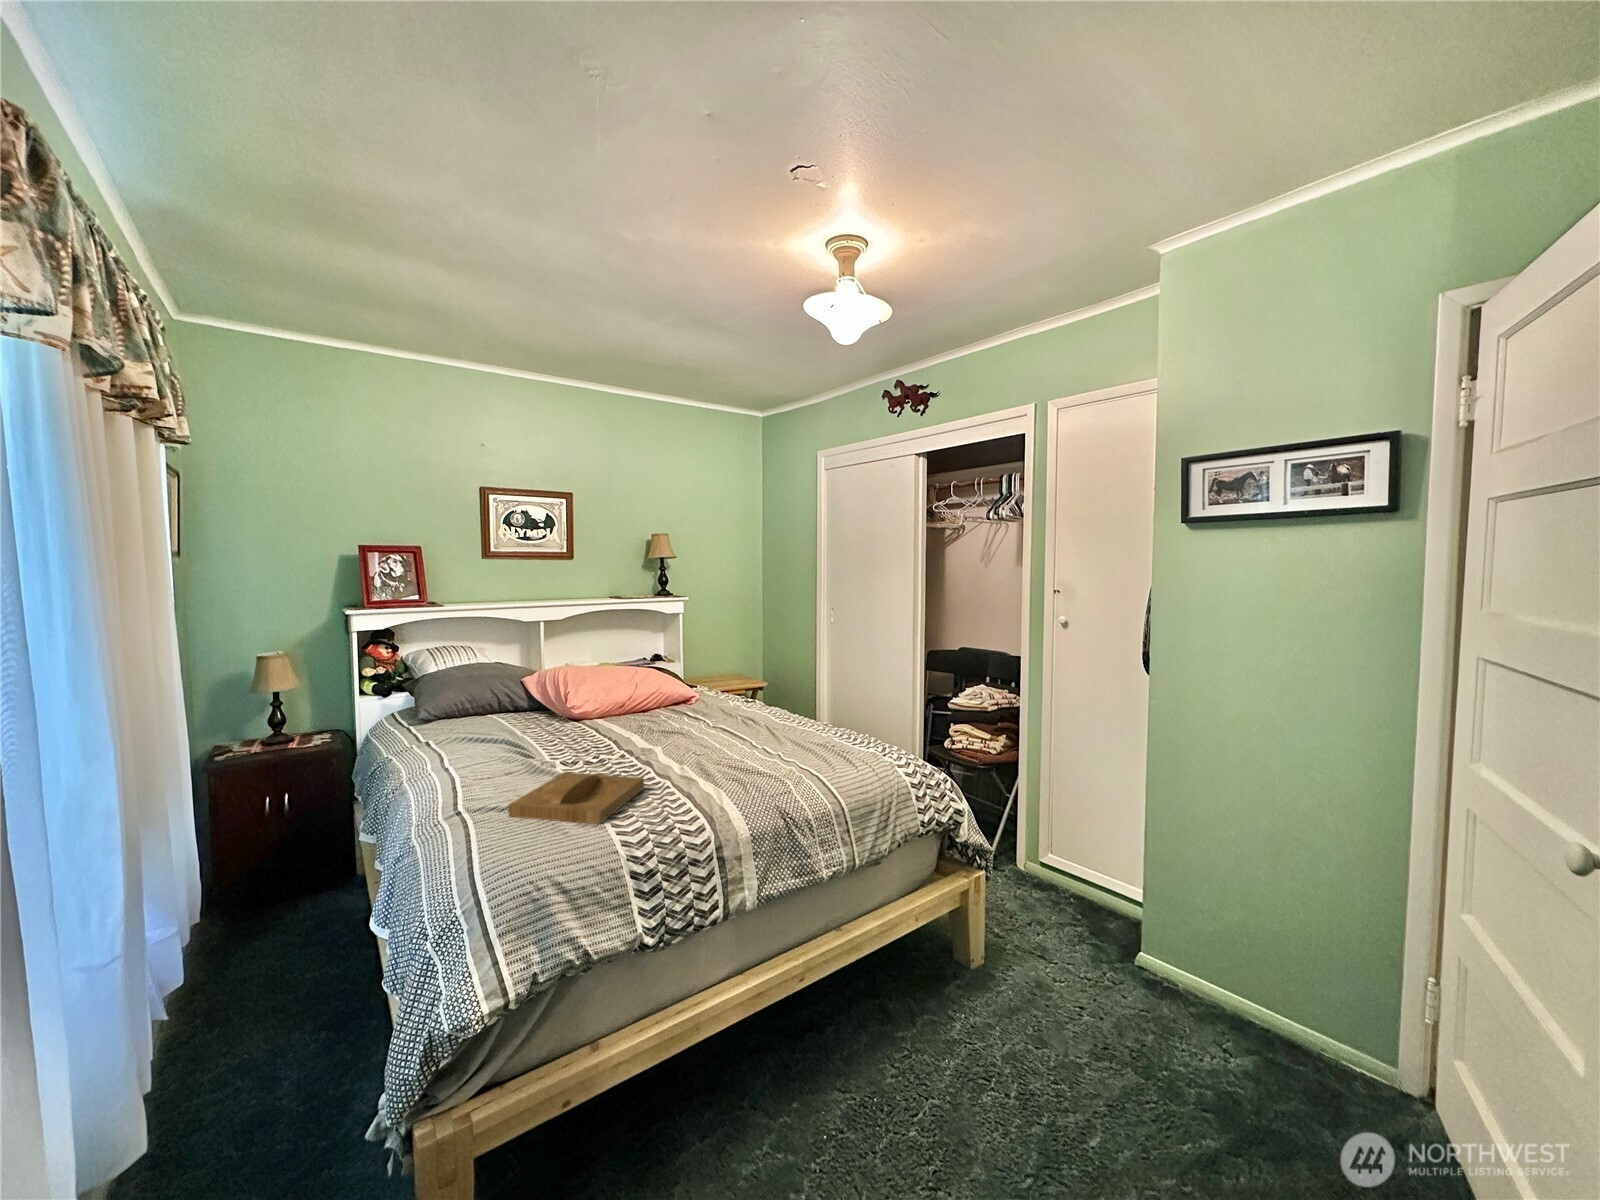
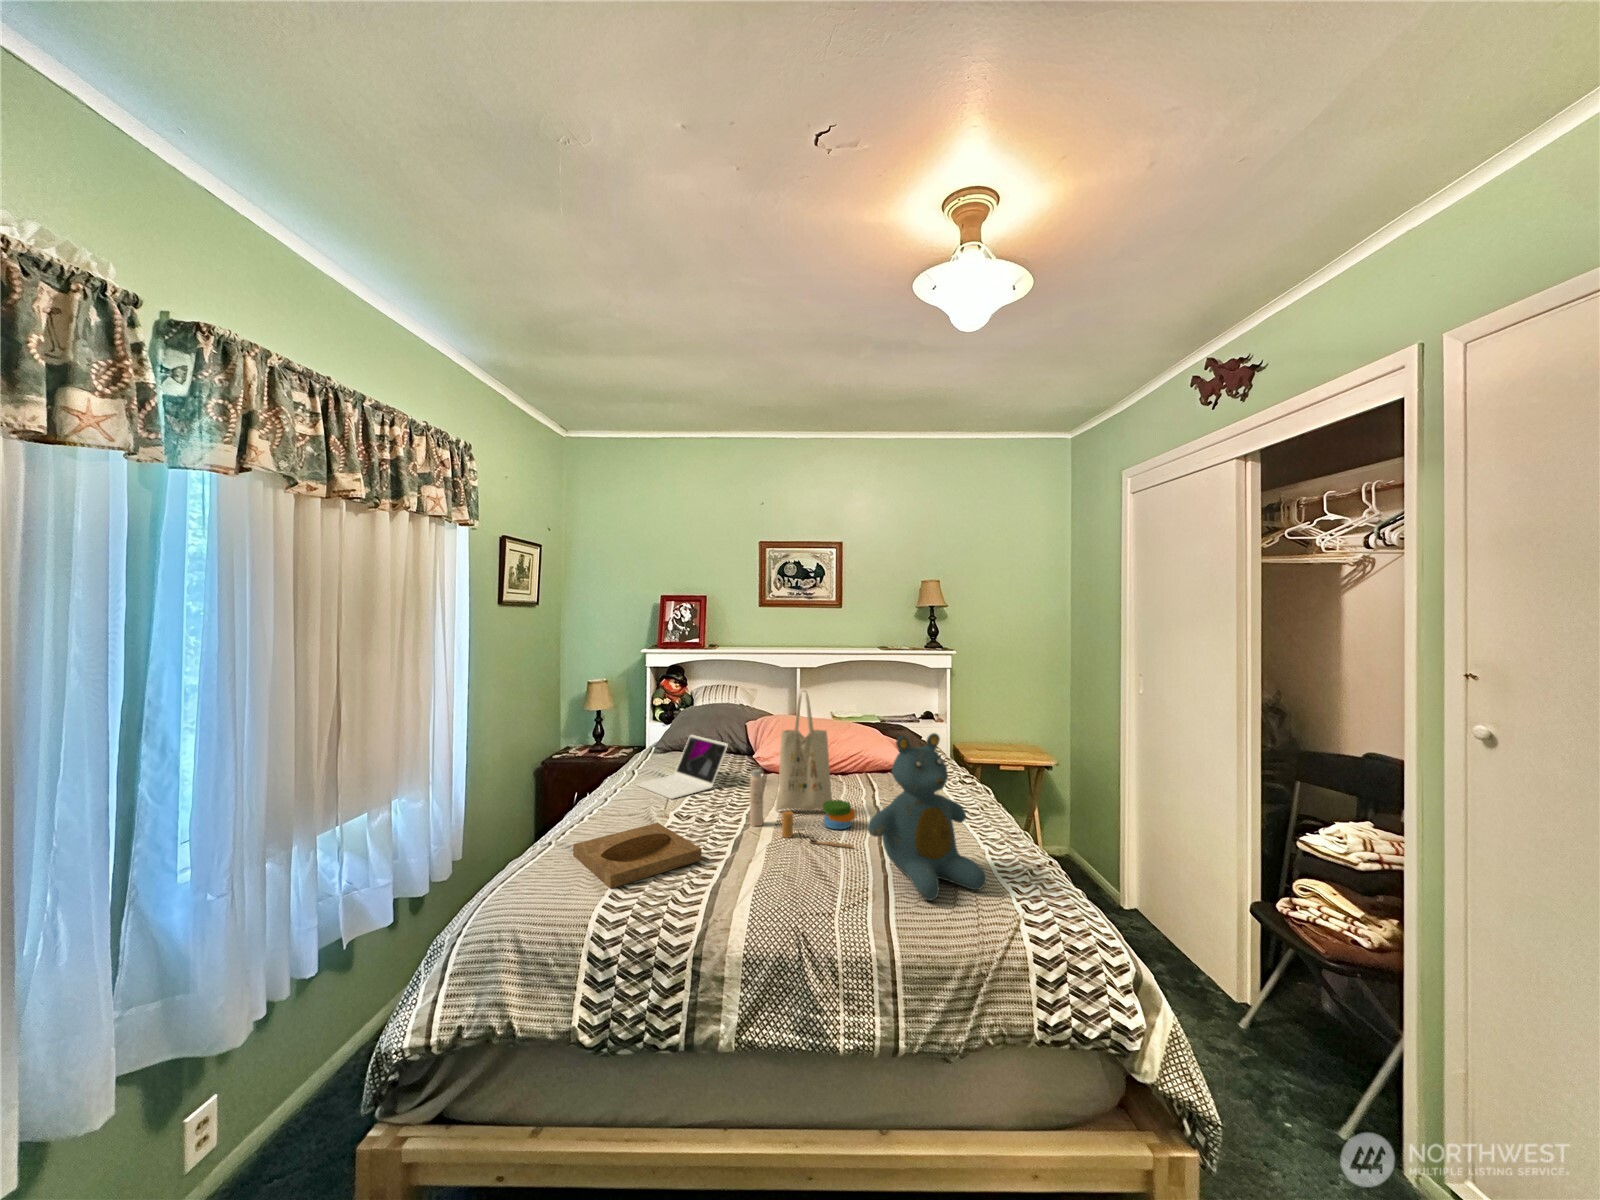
tote bag: none [635,632,745,761] -> present [750,690,856,848]
teddy bear: none [783,651,862,768] -> present [868,733,987,900]
laptop: none [452,696,558,759] -> present [636,735,728,799]

